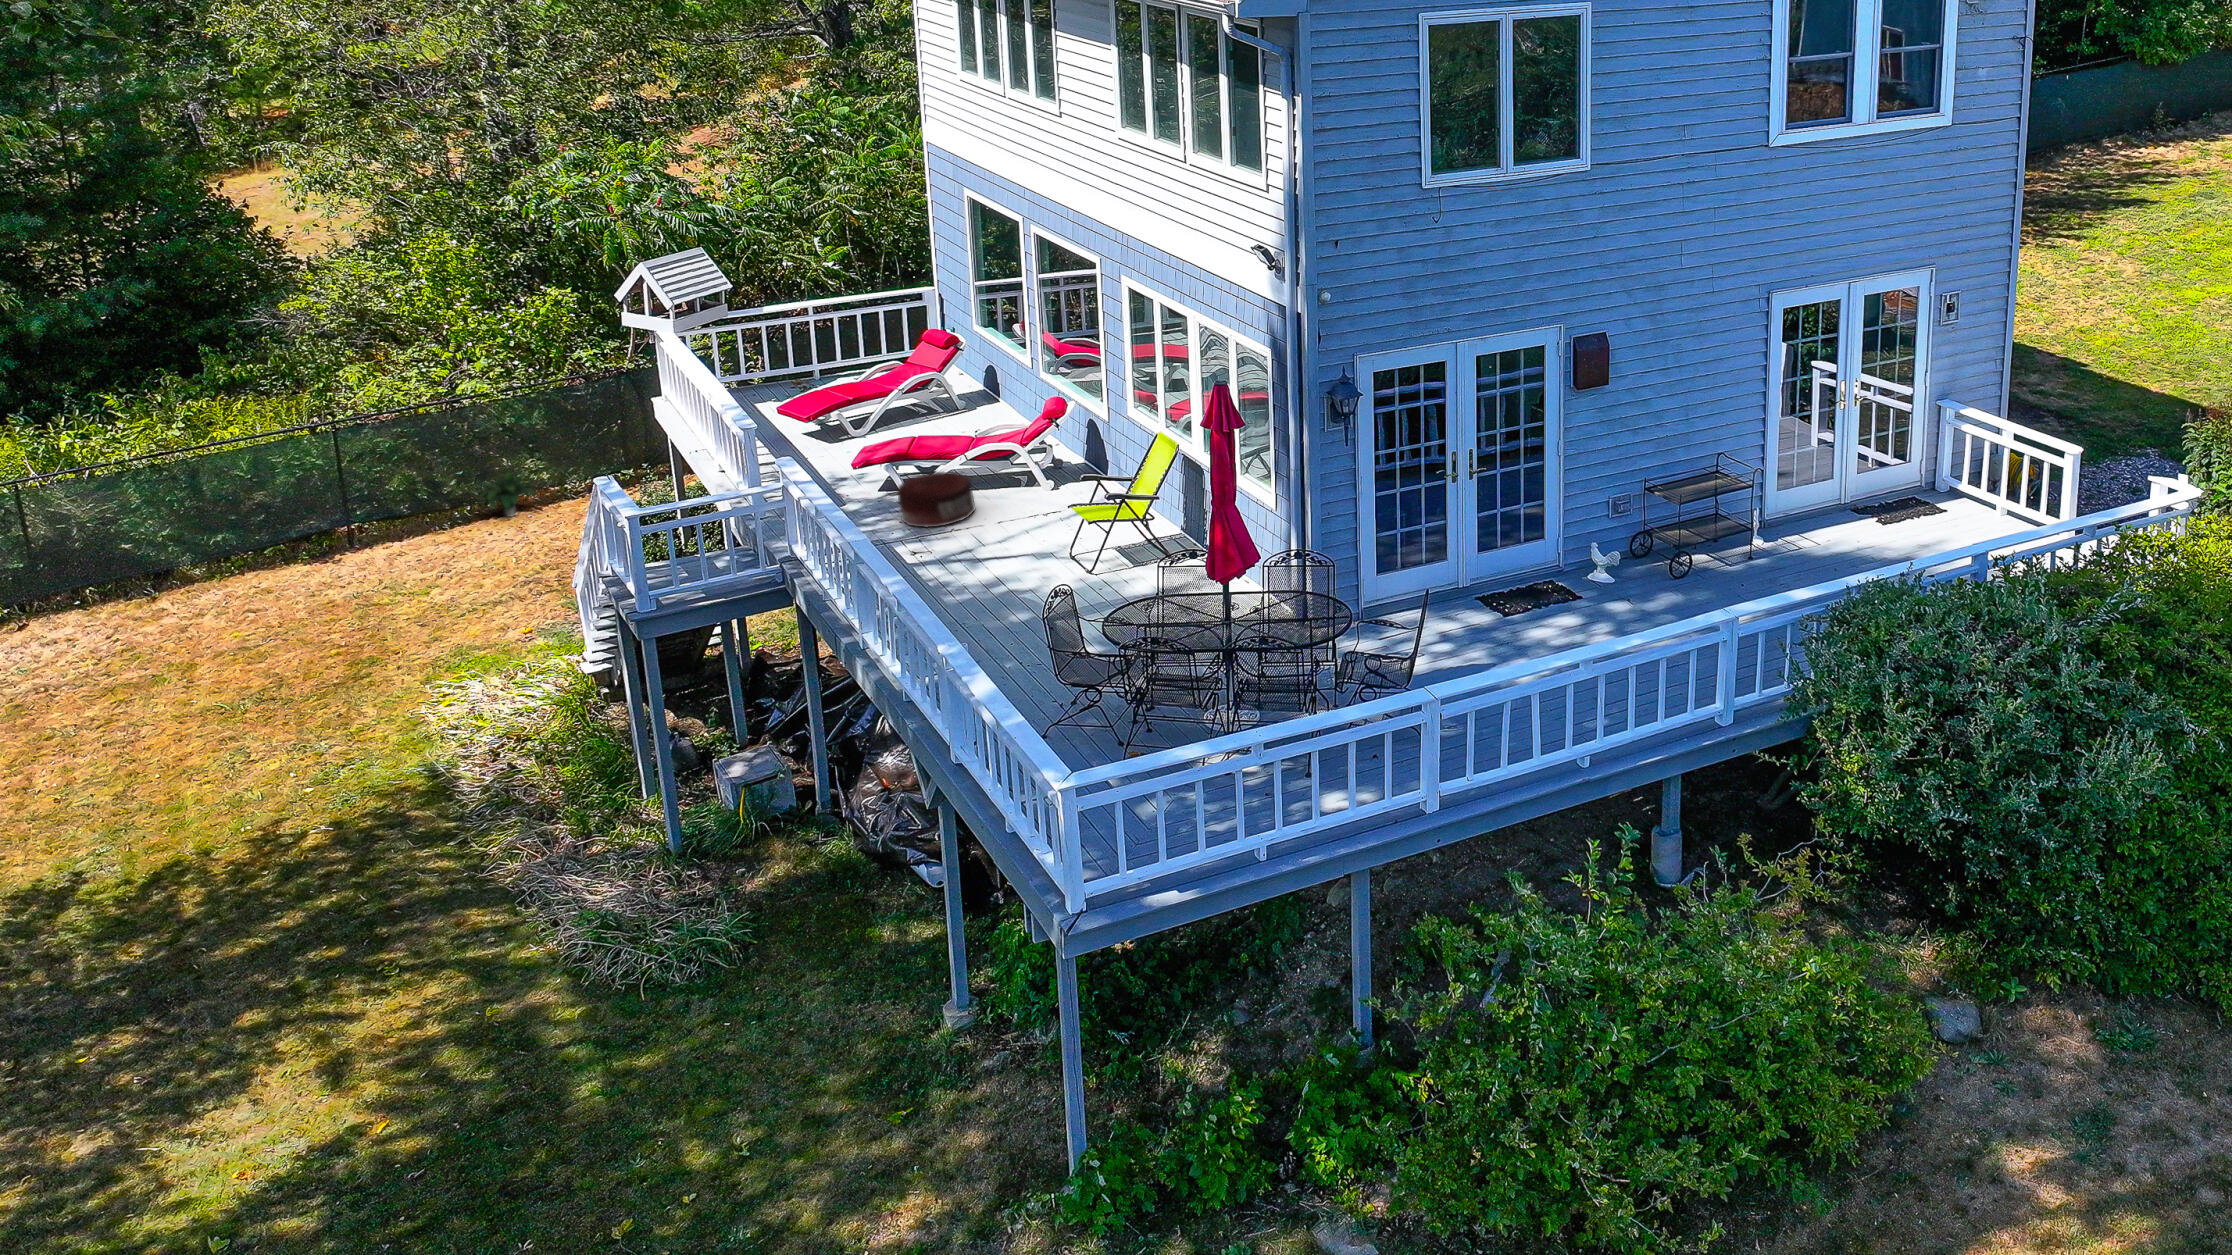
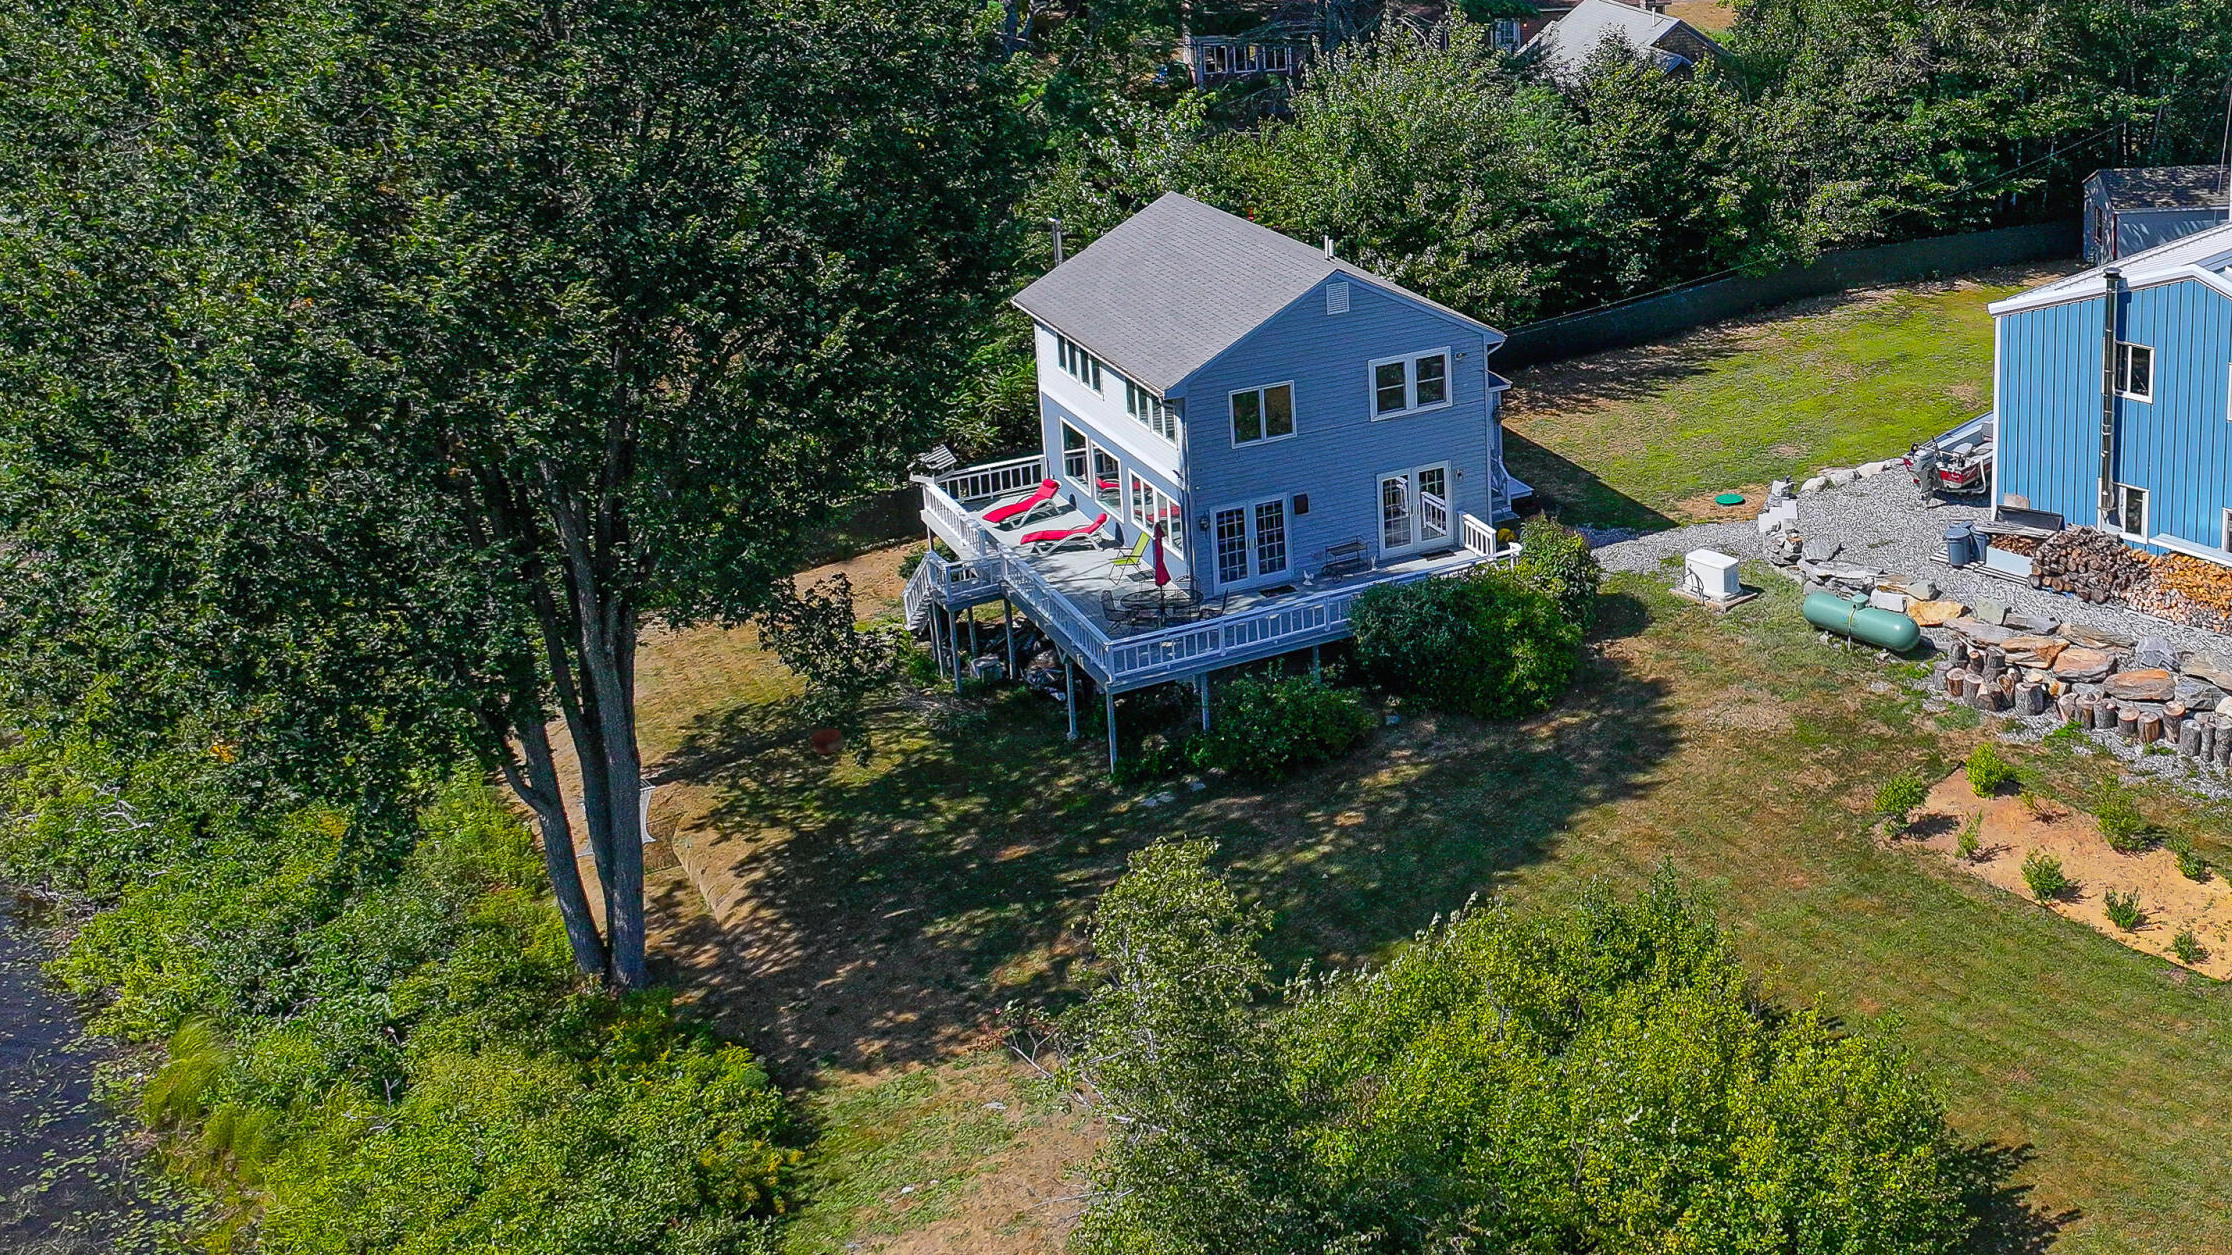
pouf: present [897,472,975,527] -> present [811,729,844,754]

